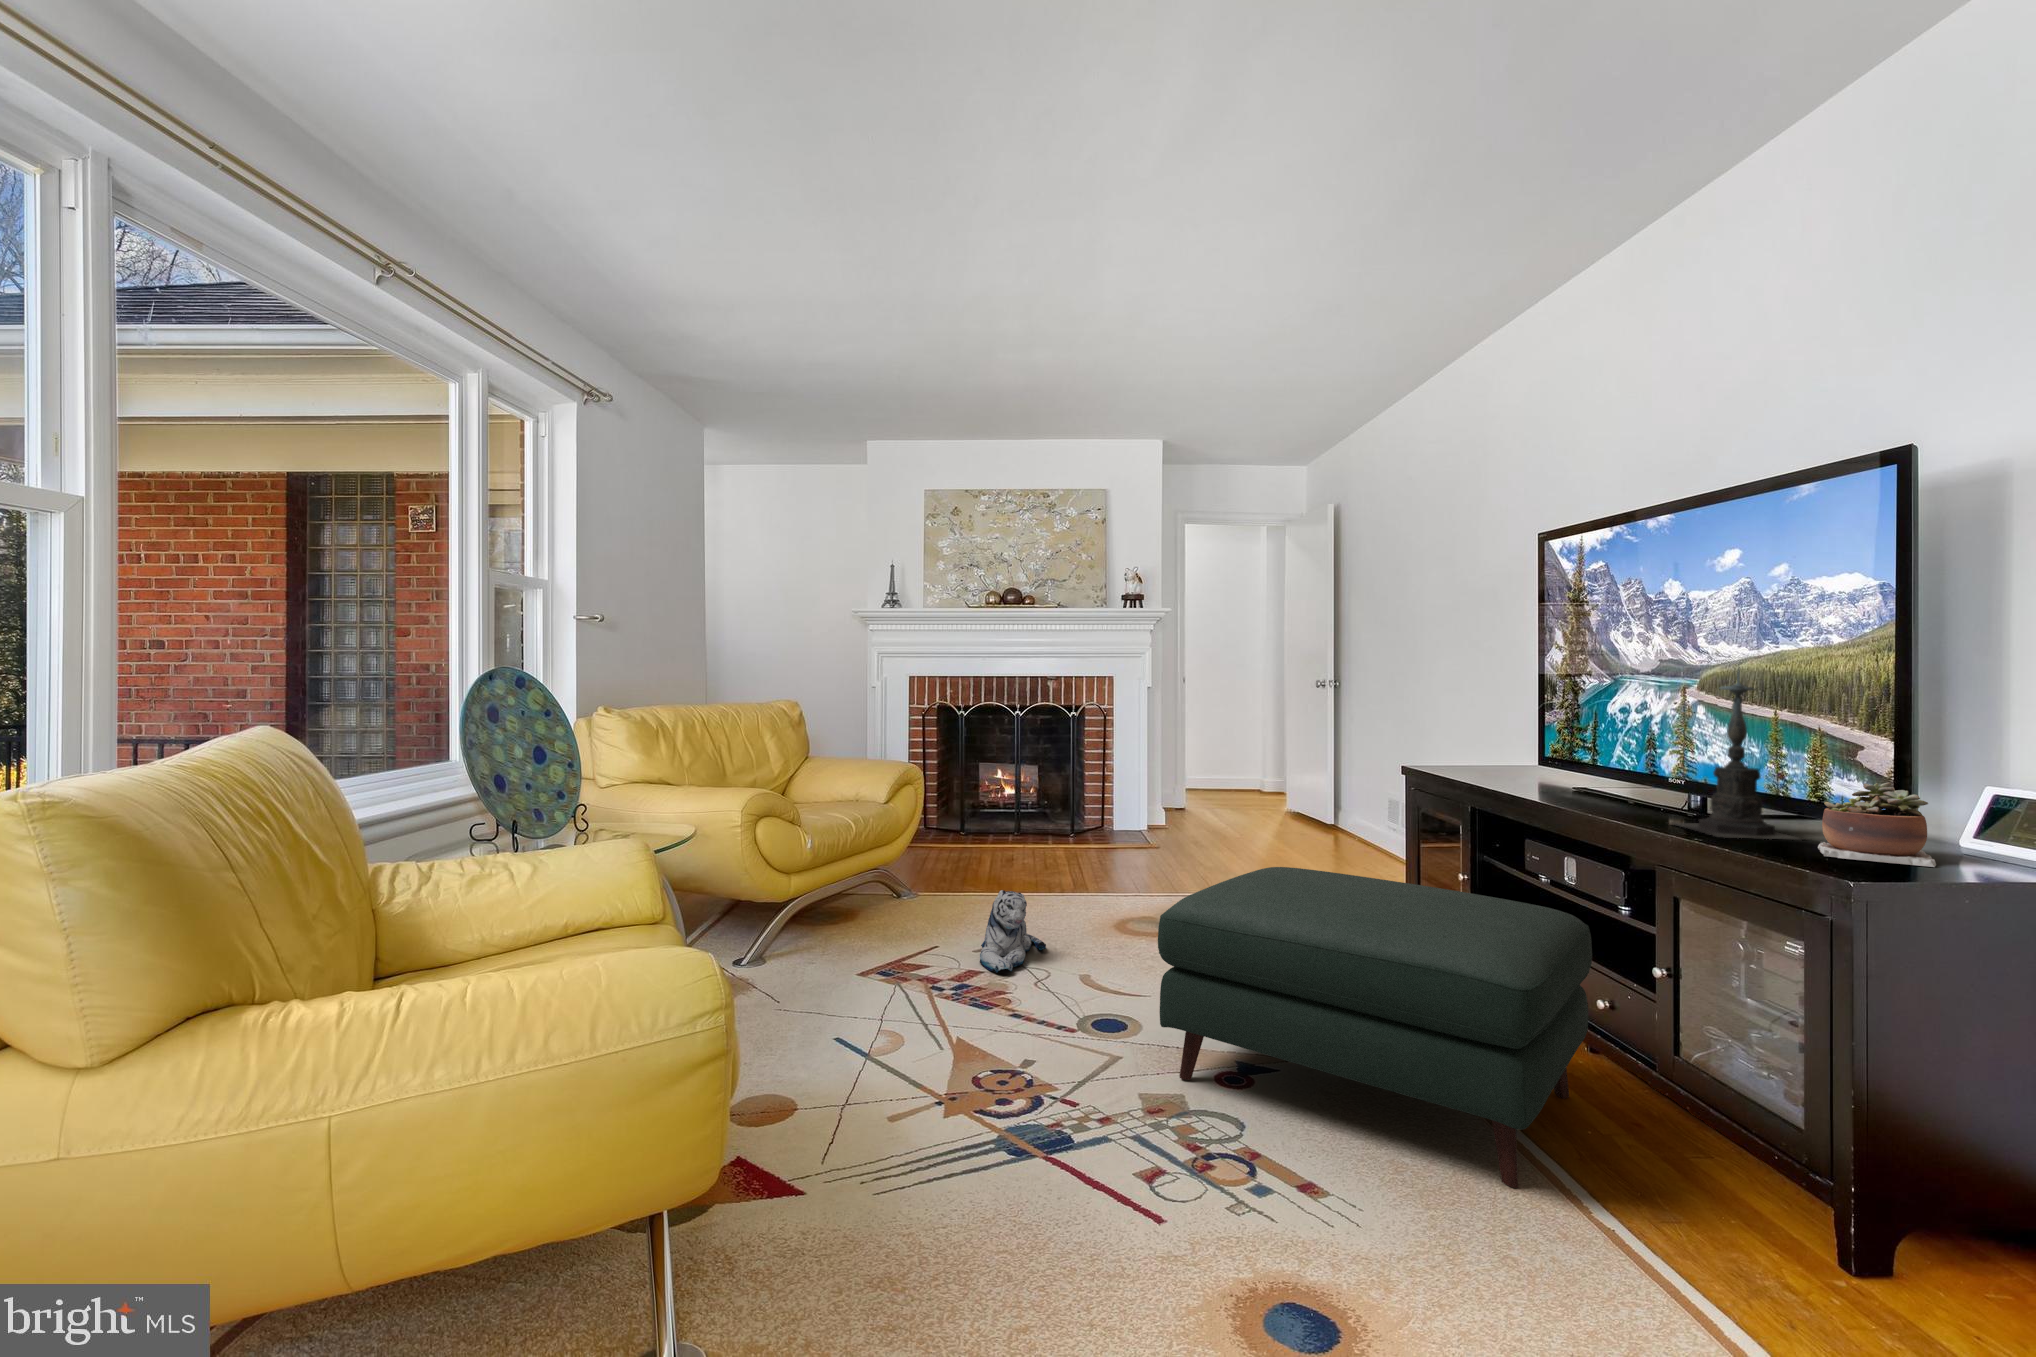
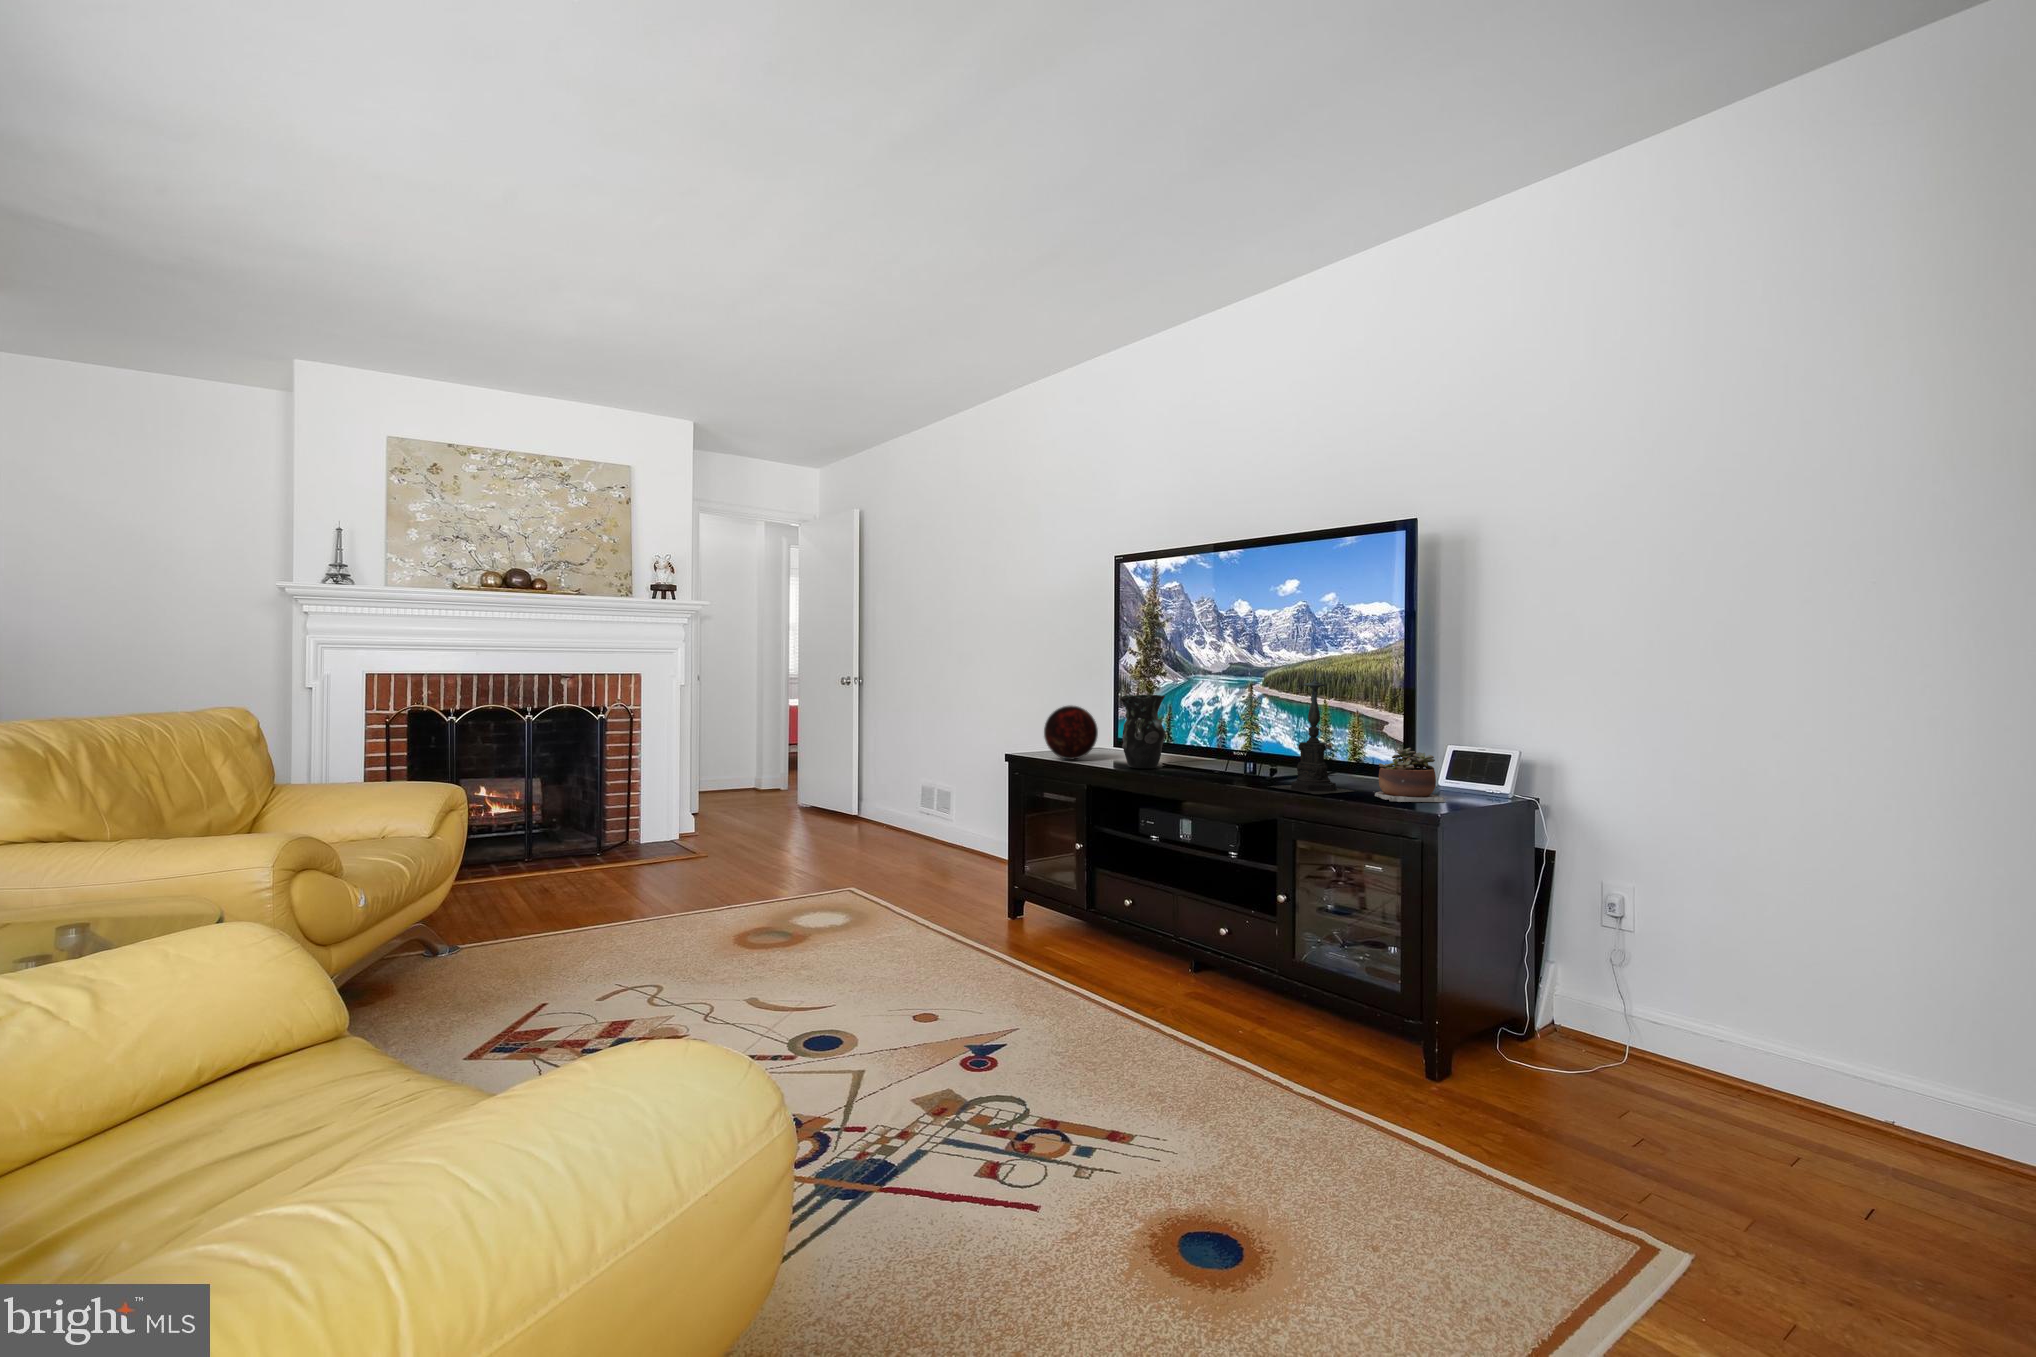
vase: none [1515,701,1579,791] -> present [1119,695,1166,769]
decorative orb: none [1441,713,1511,776] -> present [1044,706,1098,760]
ottoman: present [1158,867,1592,1188] -> none [914,857,1258,1089]
plush toy: present [980,890,1046,973] -> none [606,922,687,1017]

